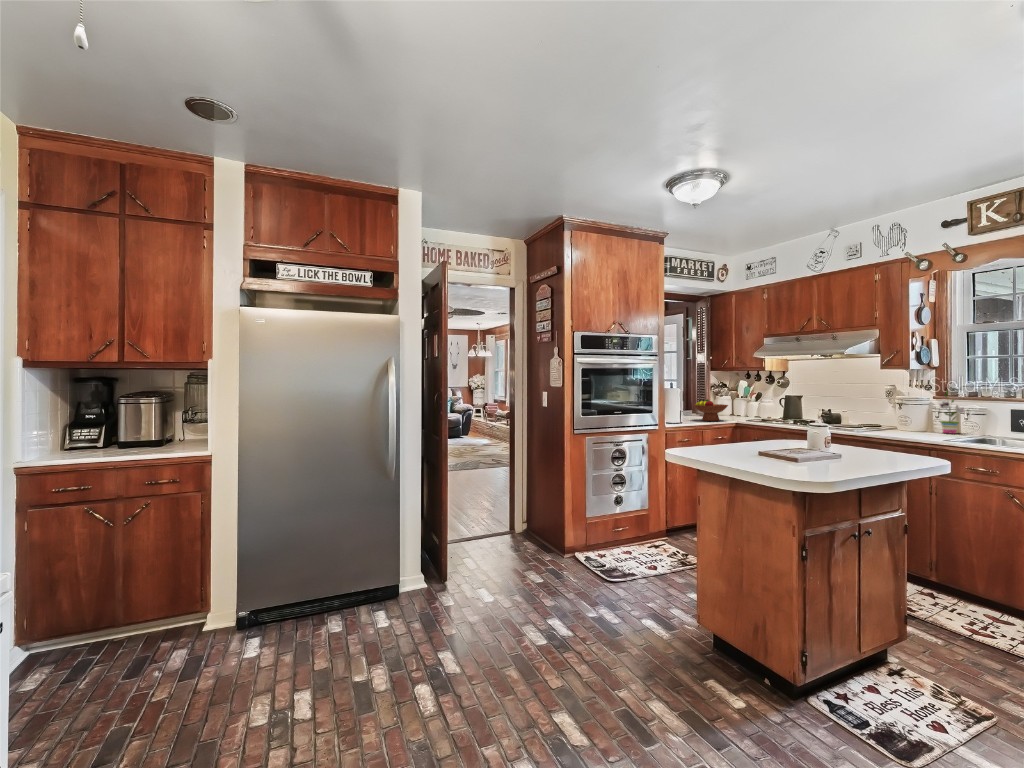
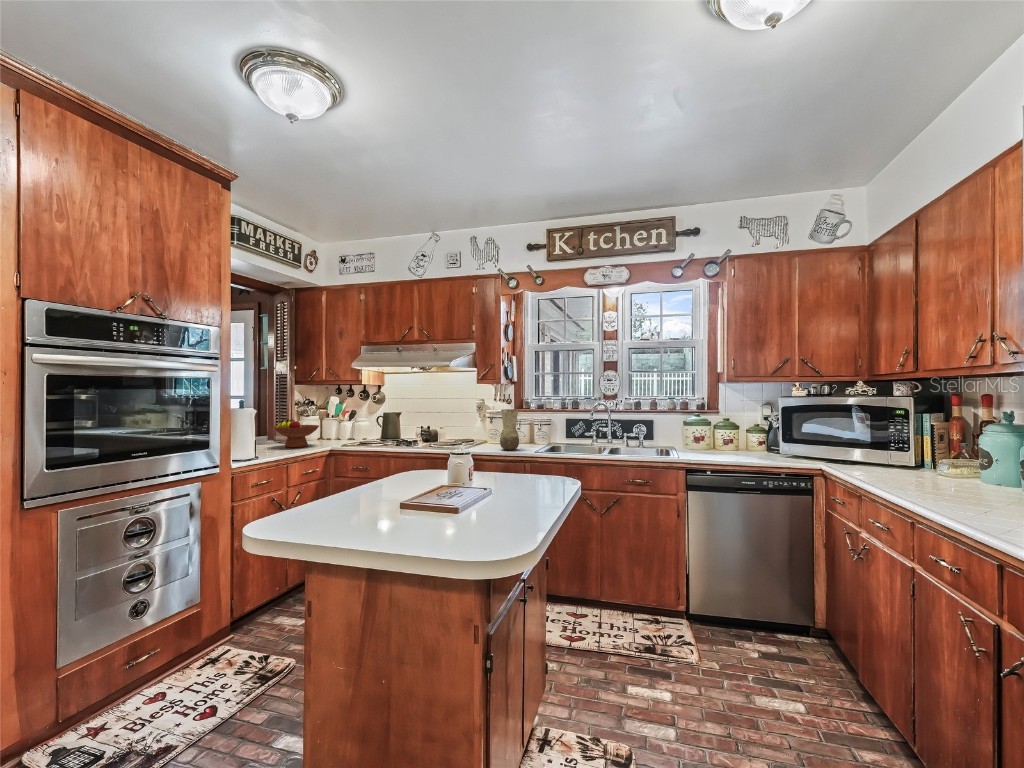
potted plant: present [938,391,965,434] -> none [524,405,546,446]
vase: none [901,394,925,435] -> present [500,409,519,450]

